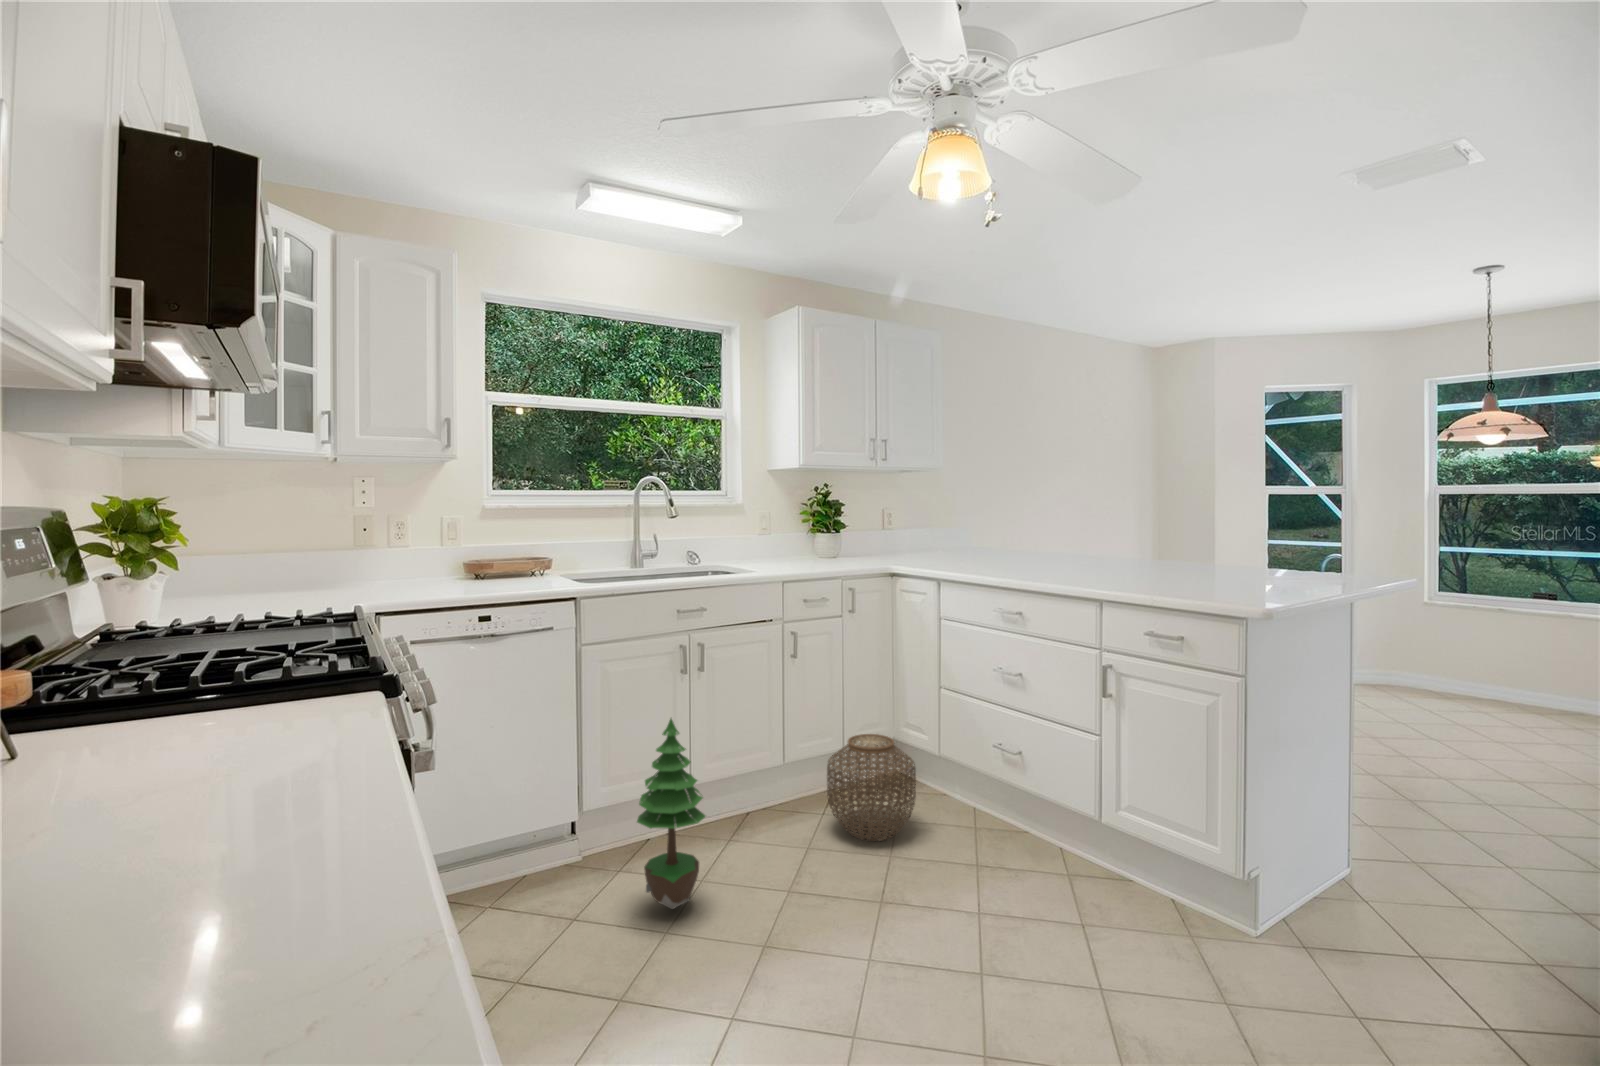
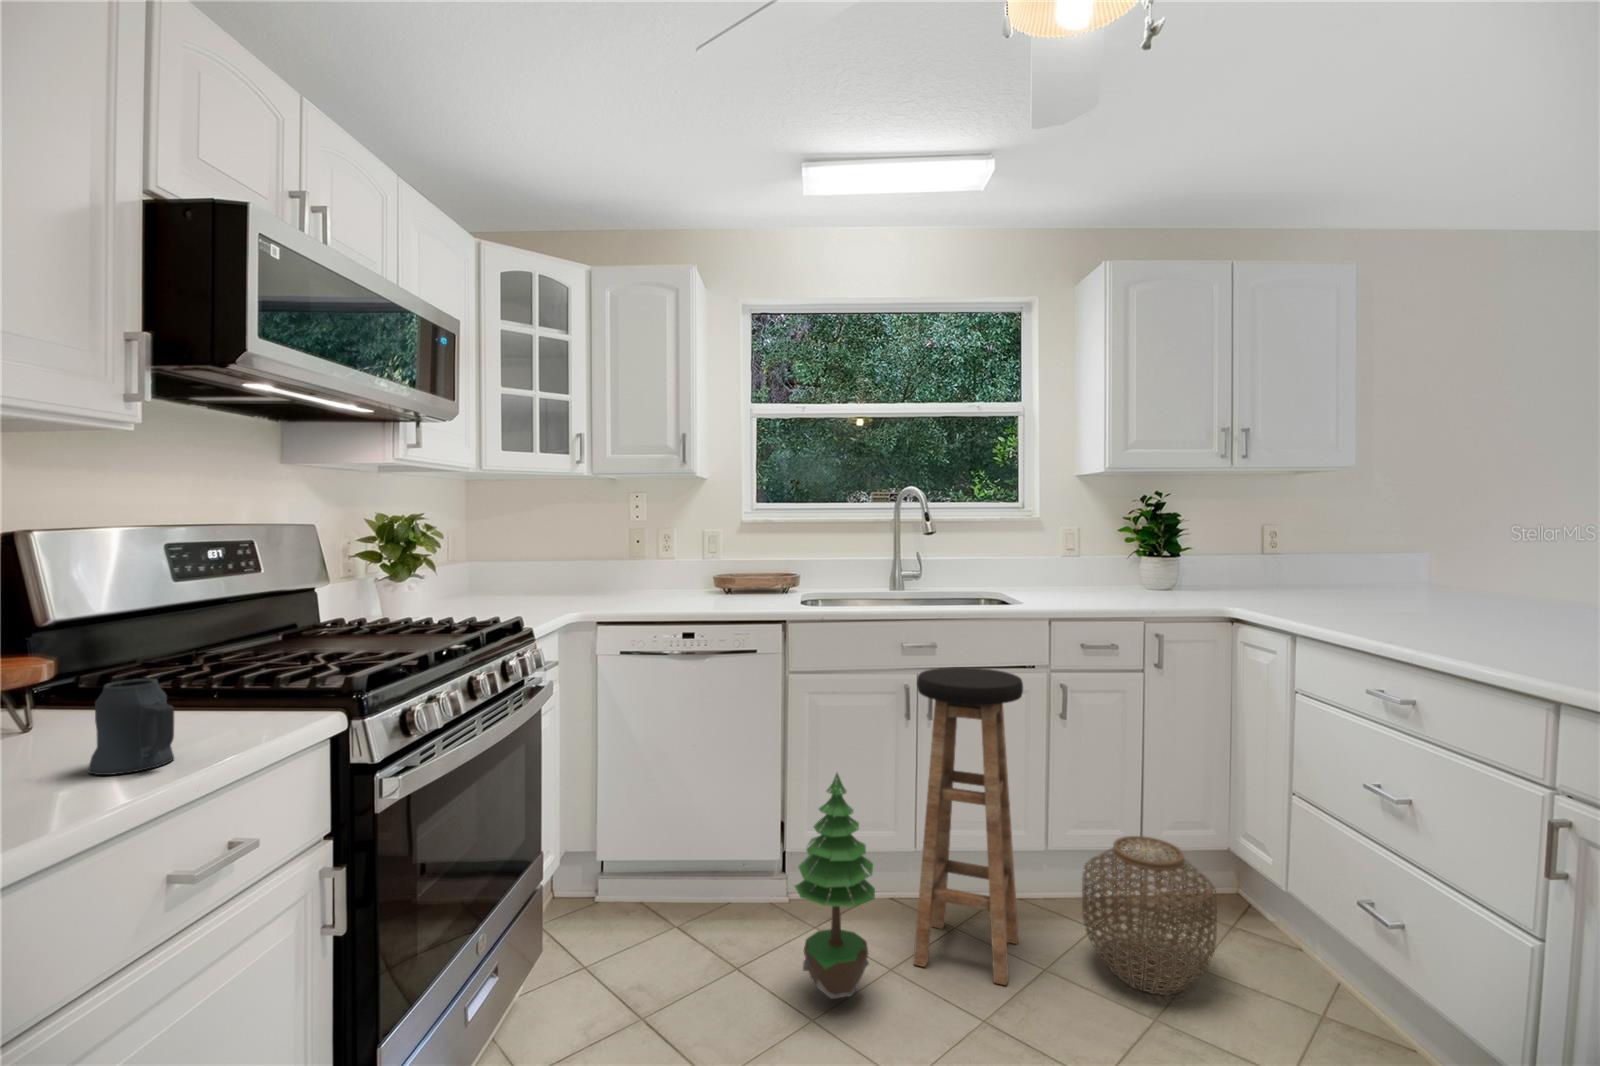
bar stool: none [706,624,790,870] -> present [914,667,1023,985]
mug: none [175,666,288,770] -> present [88,679,174,775]

